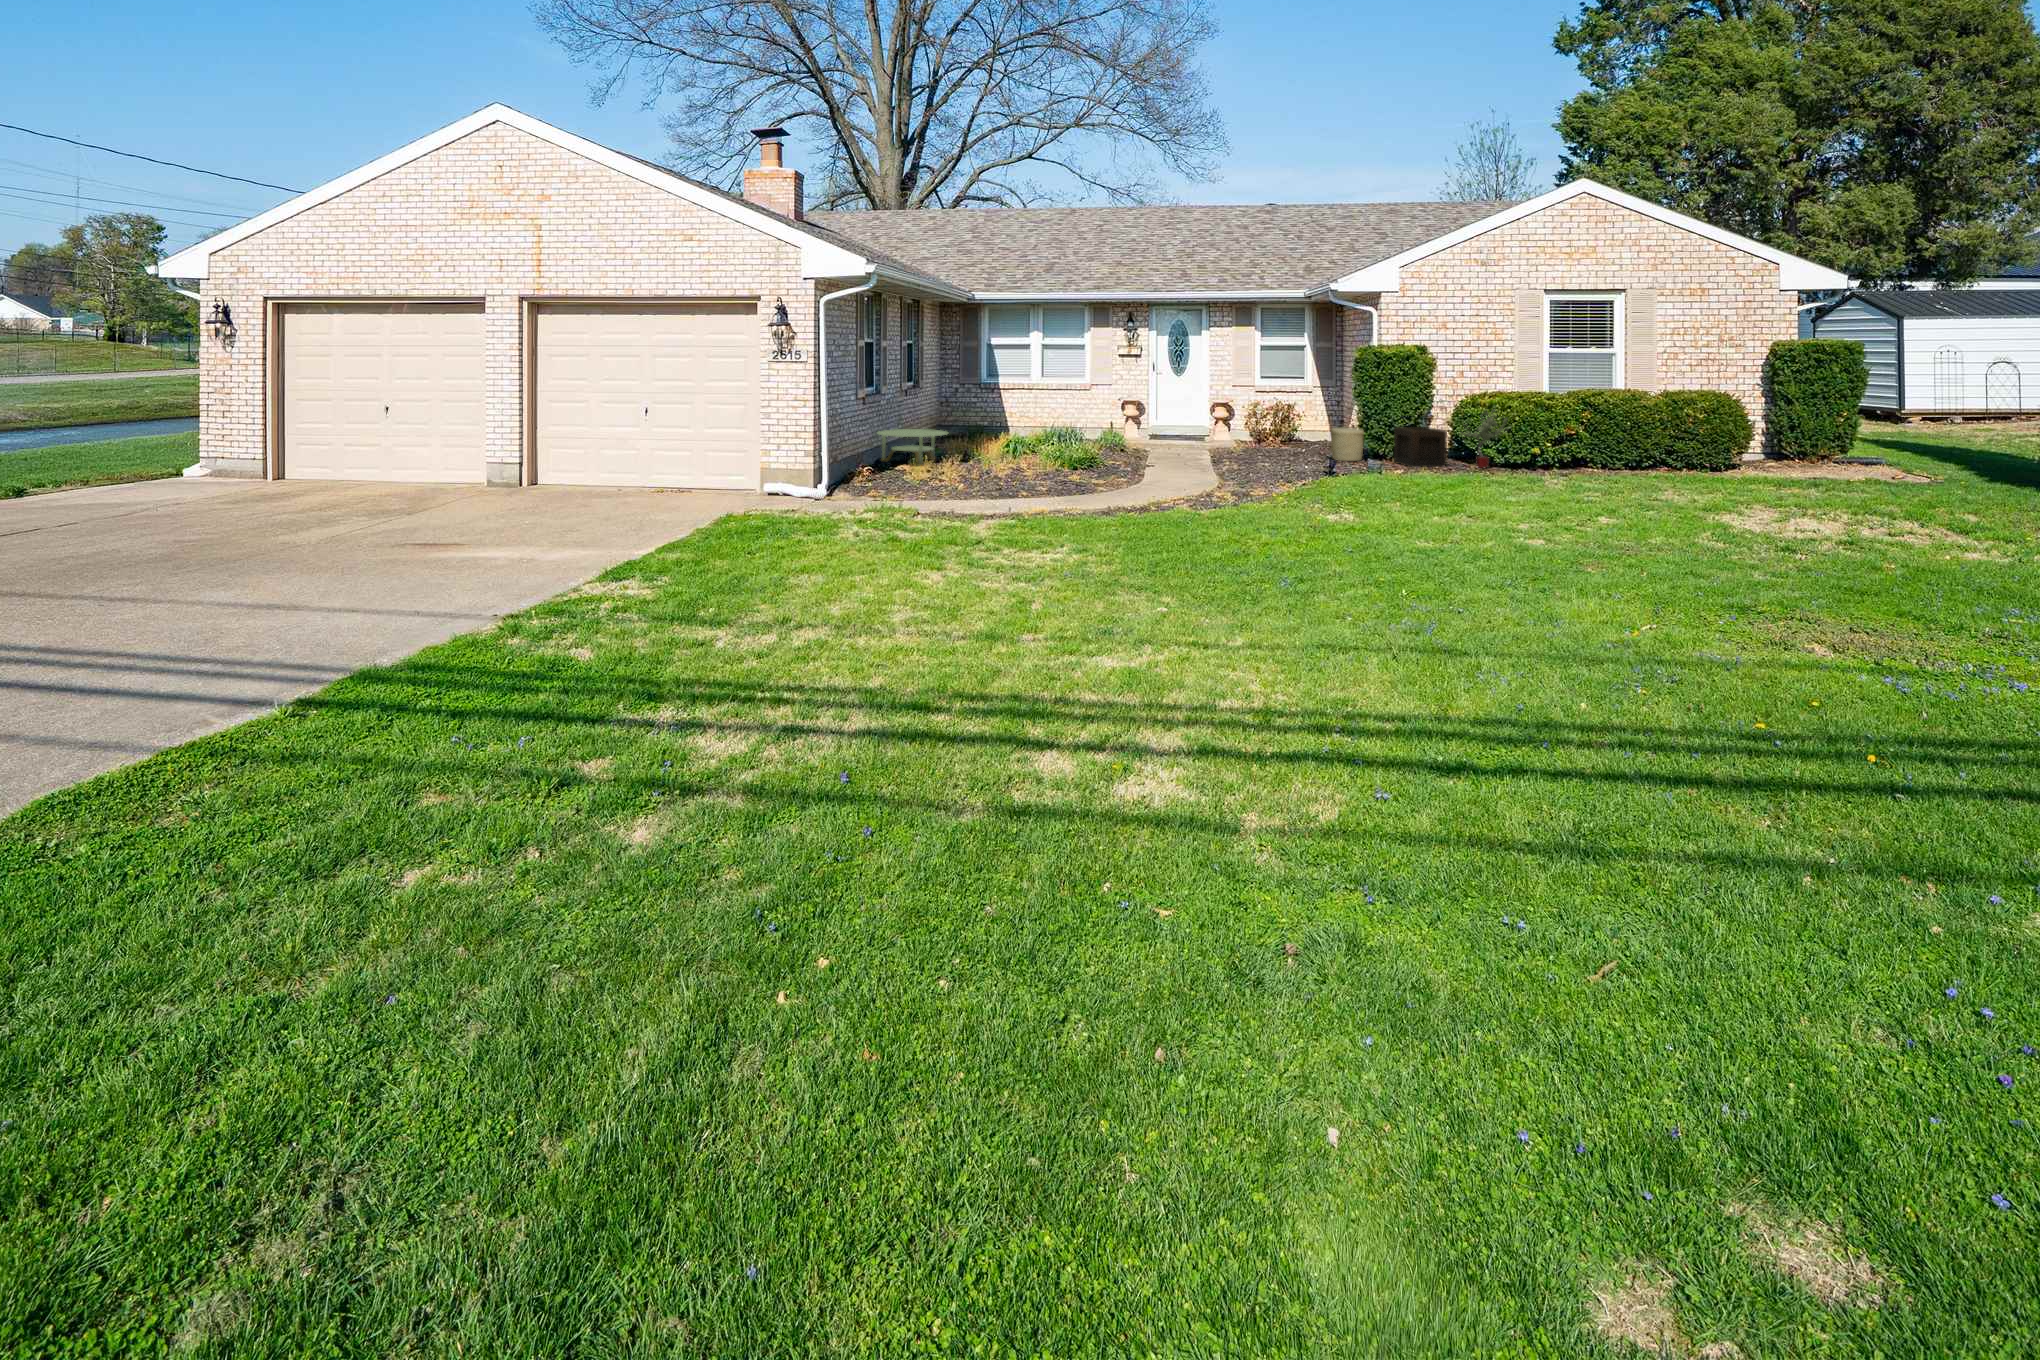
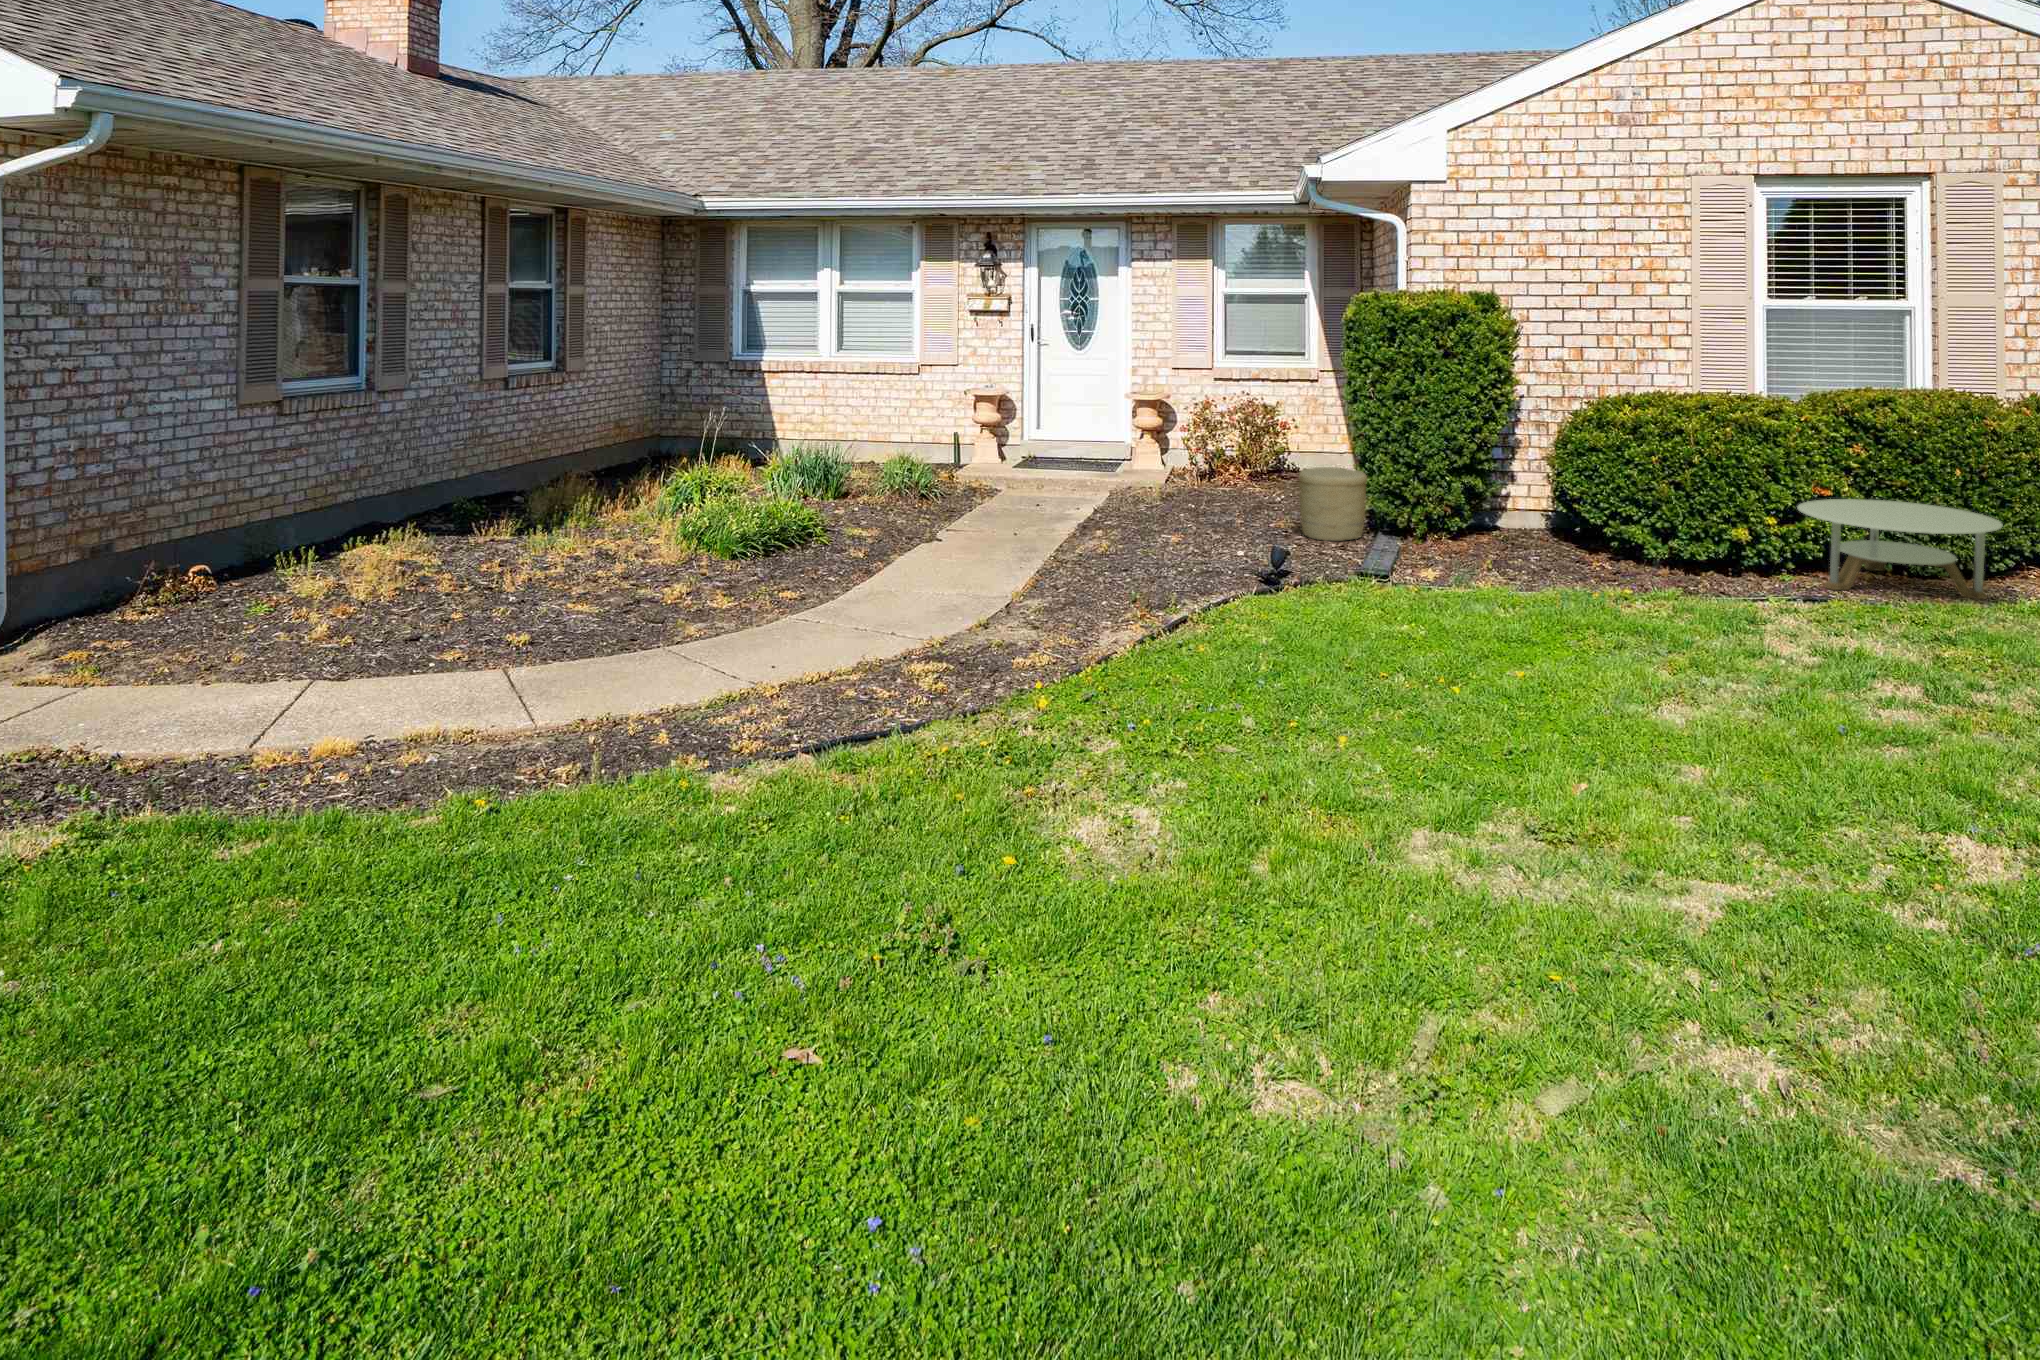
potted tree: present [1461,411,1507,468] -> none [1562,437,1673,568]
wooden crate: present [1394,427,1447,467] -> none [1425,471,1535,563]
round table: present [878,429,948,466] -> present [1797,499,2003,599]

